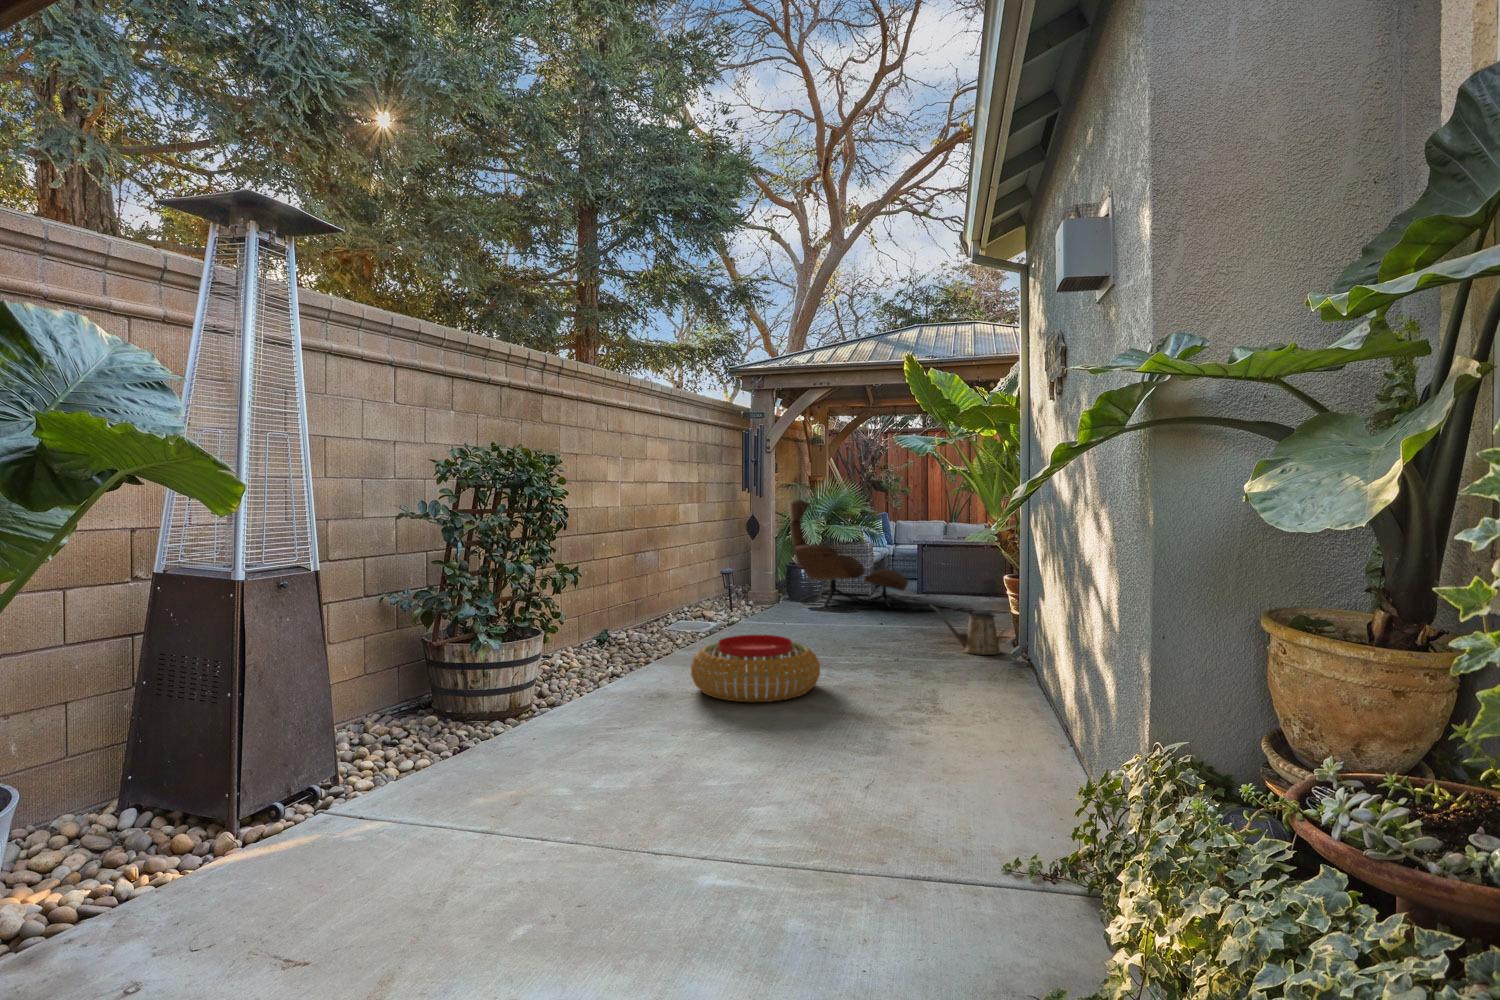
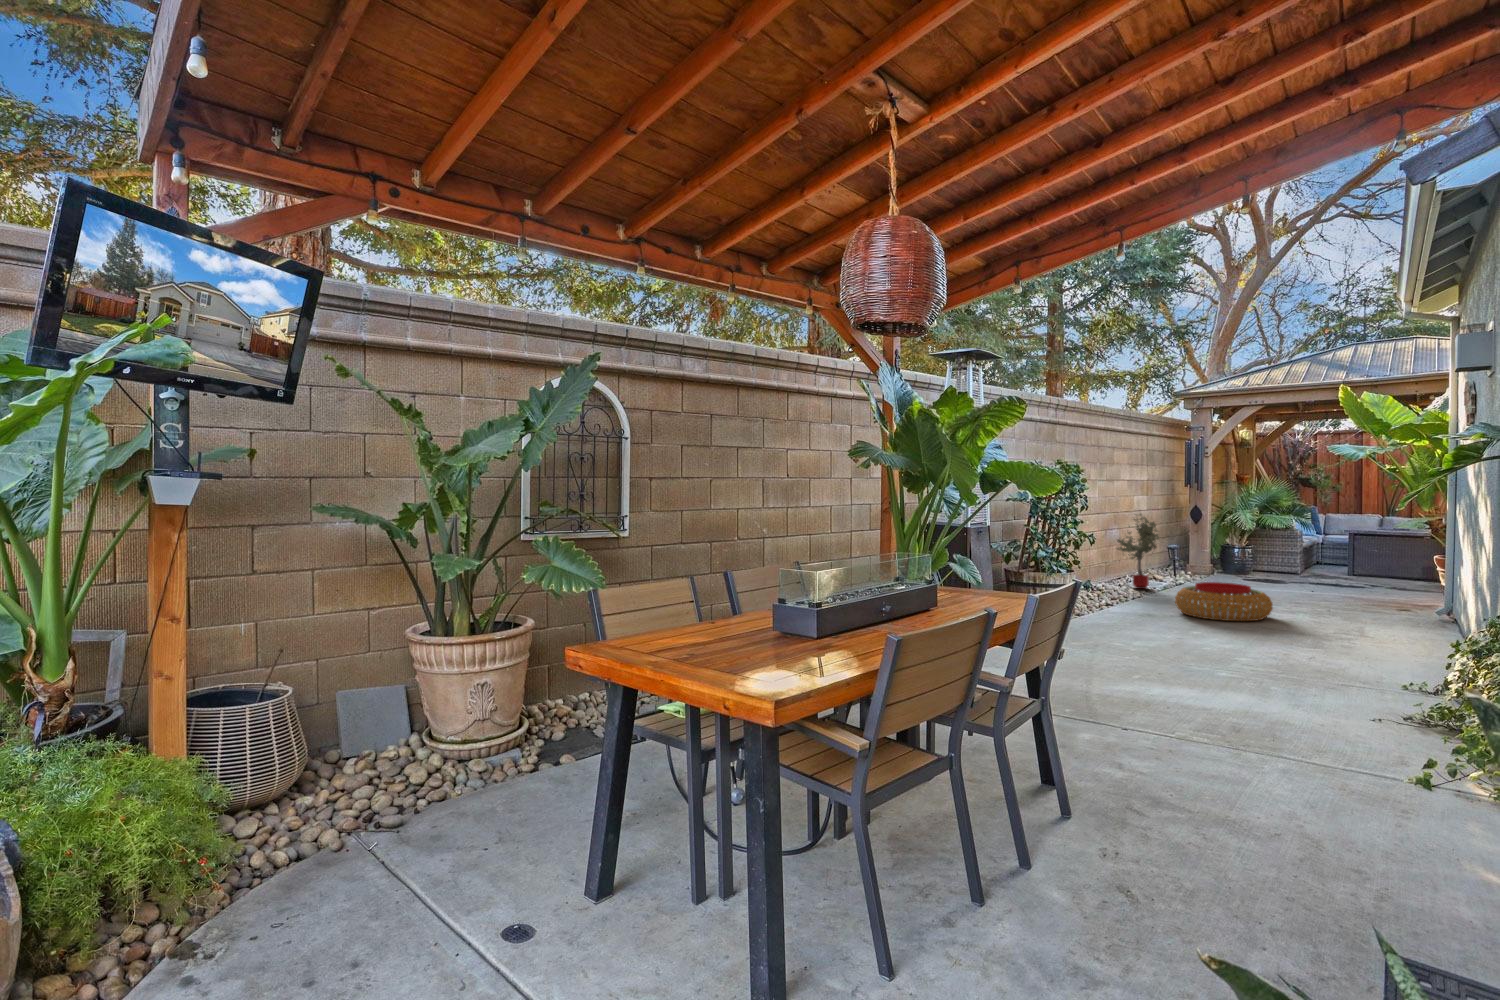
lounge chair: present [789,500,908,607] -> none [1225,493,1340,581]
potted tree: none [640,528,703,638] -> present [1117,514,1159,589]
watering can: present [930,605,1009,655] -> none [1363,573,1440,612]

